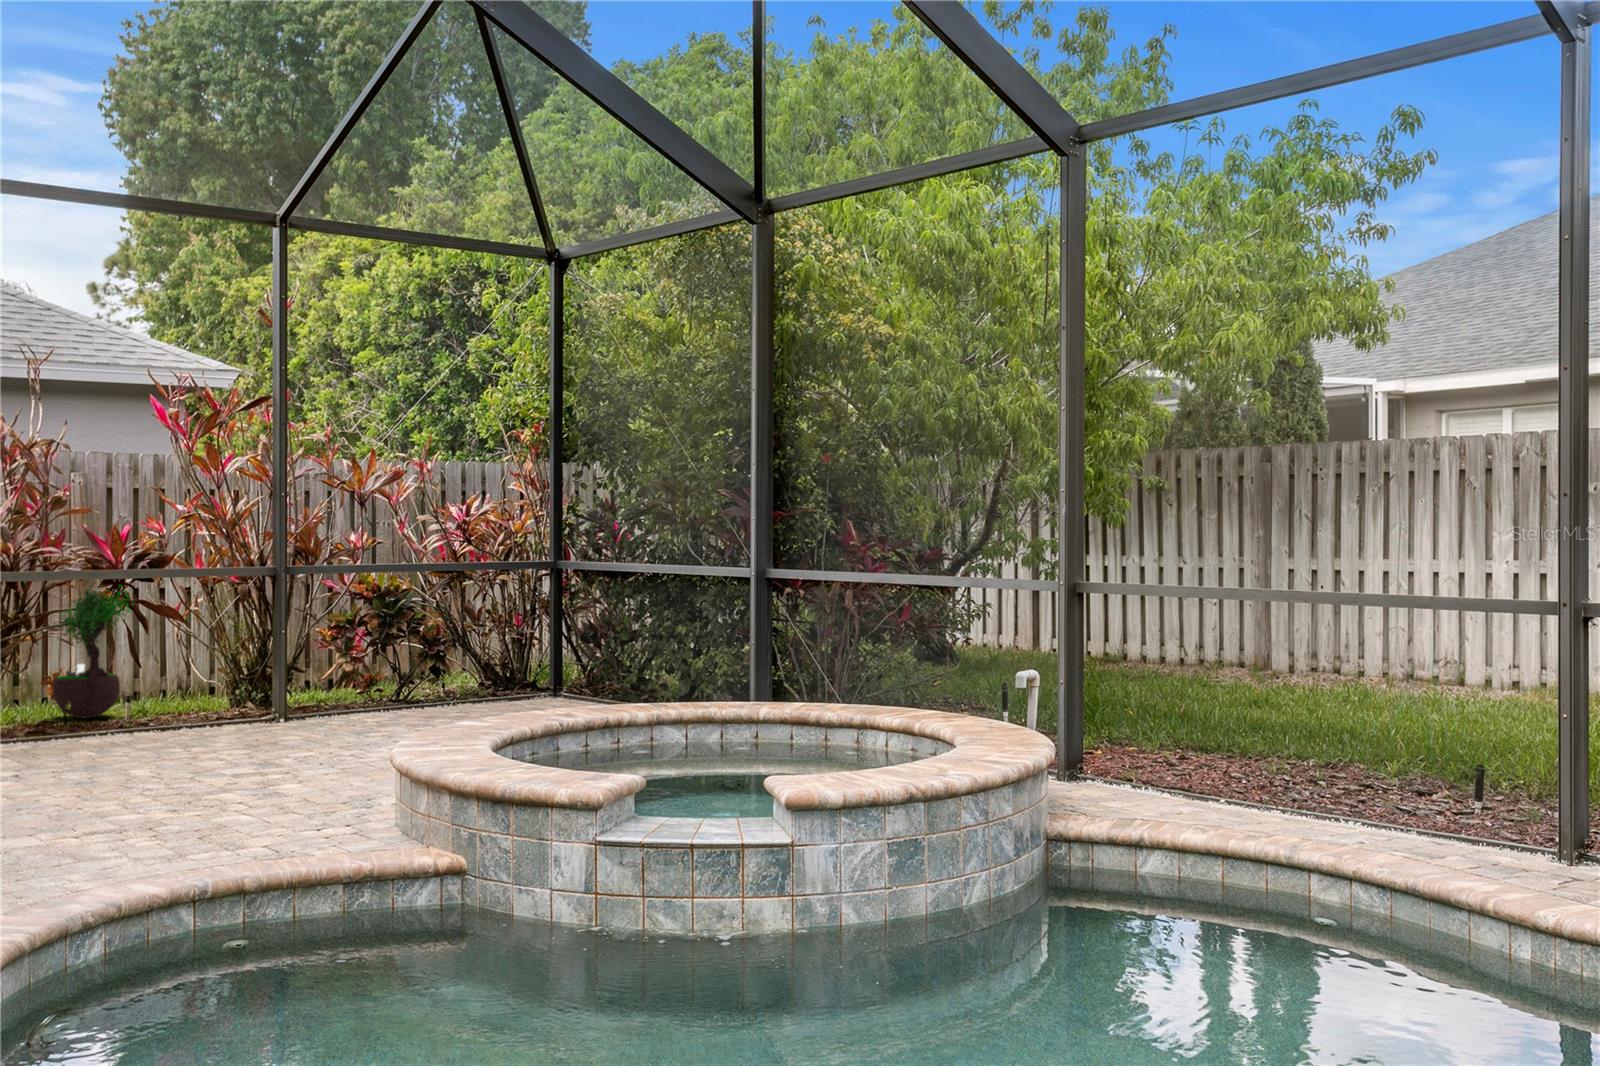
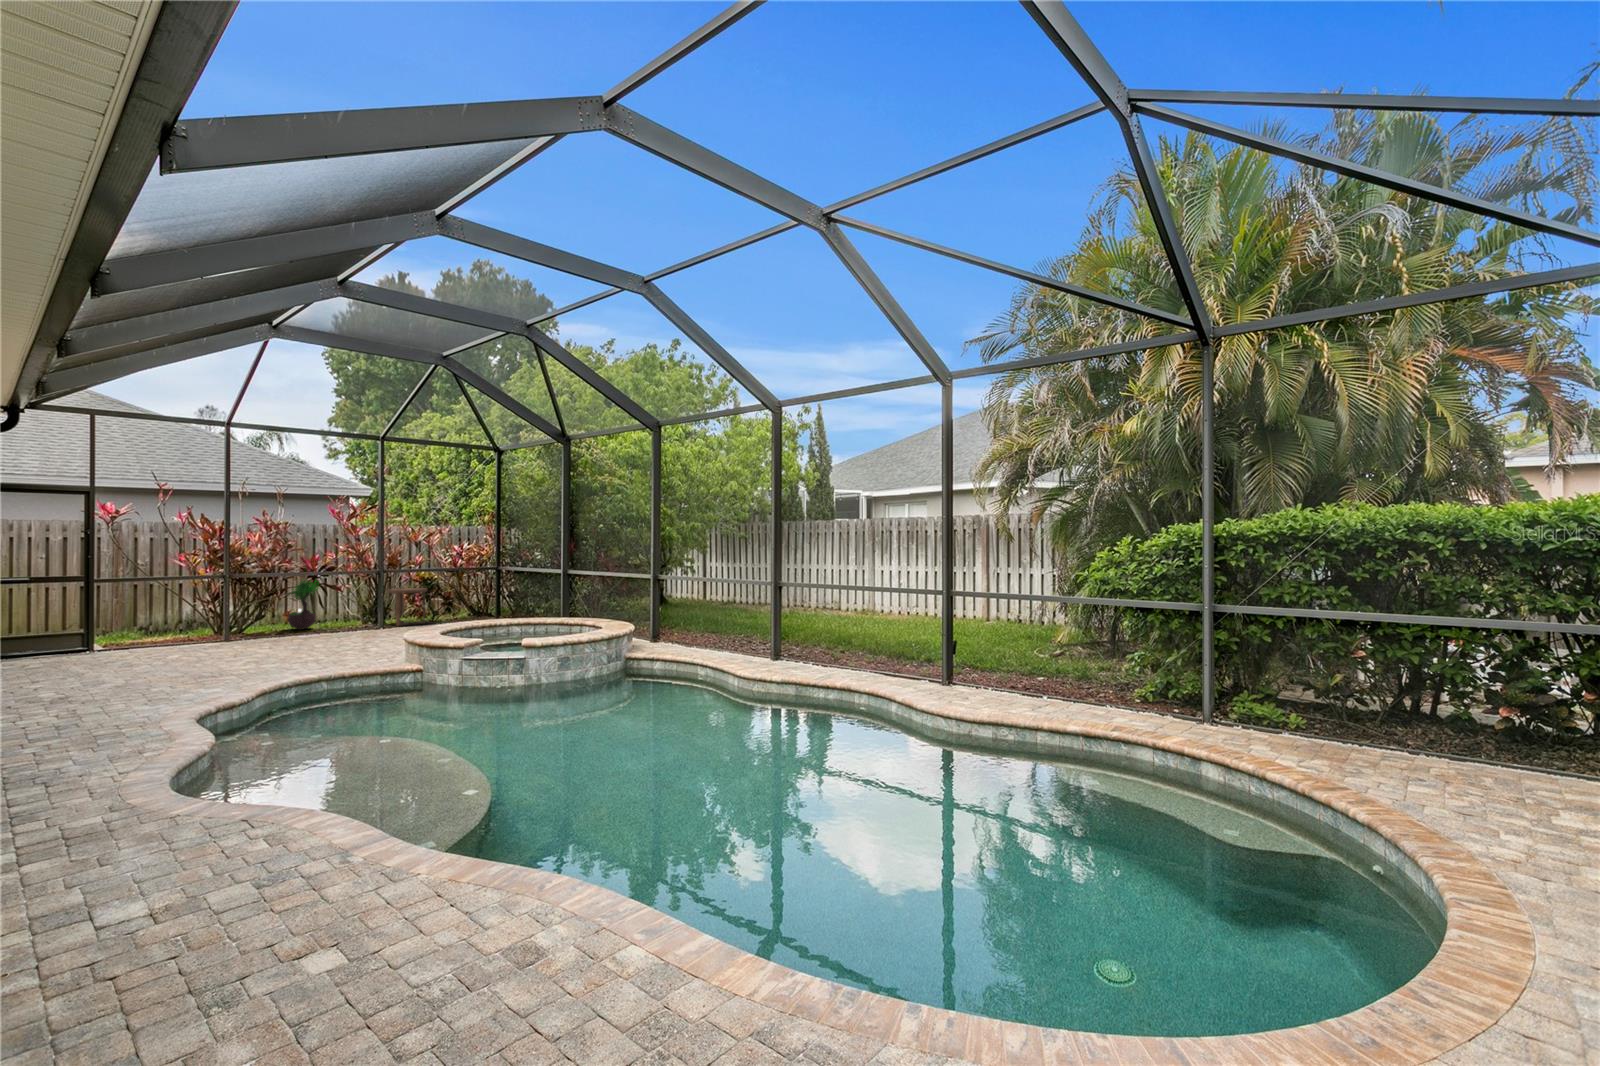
side table: none [293,614,389,713] -> present [388,588,427,626]

